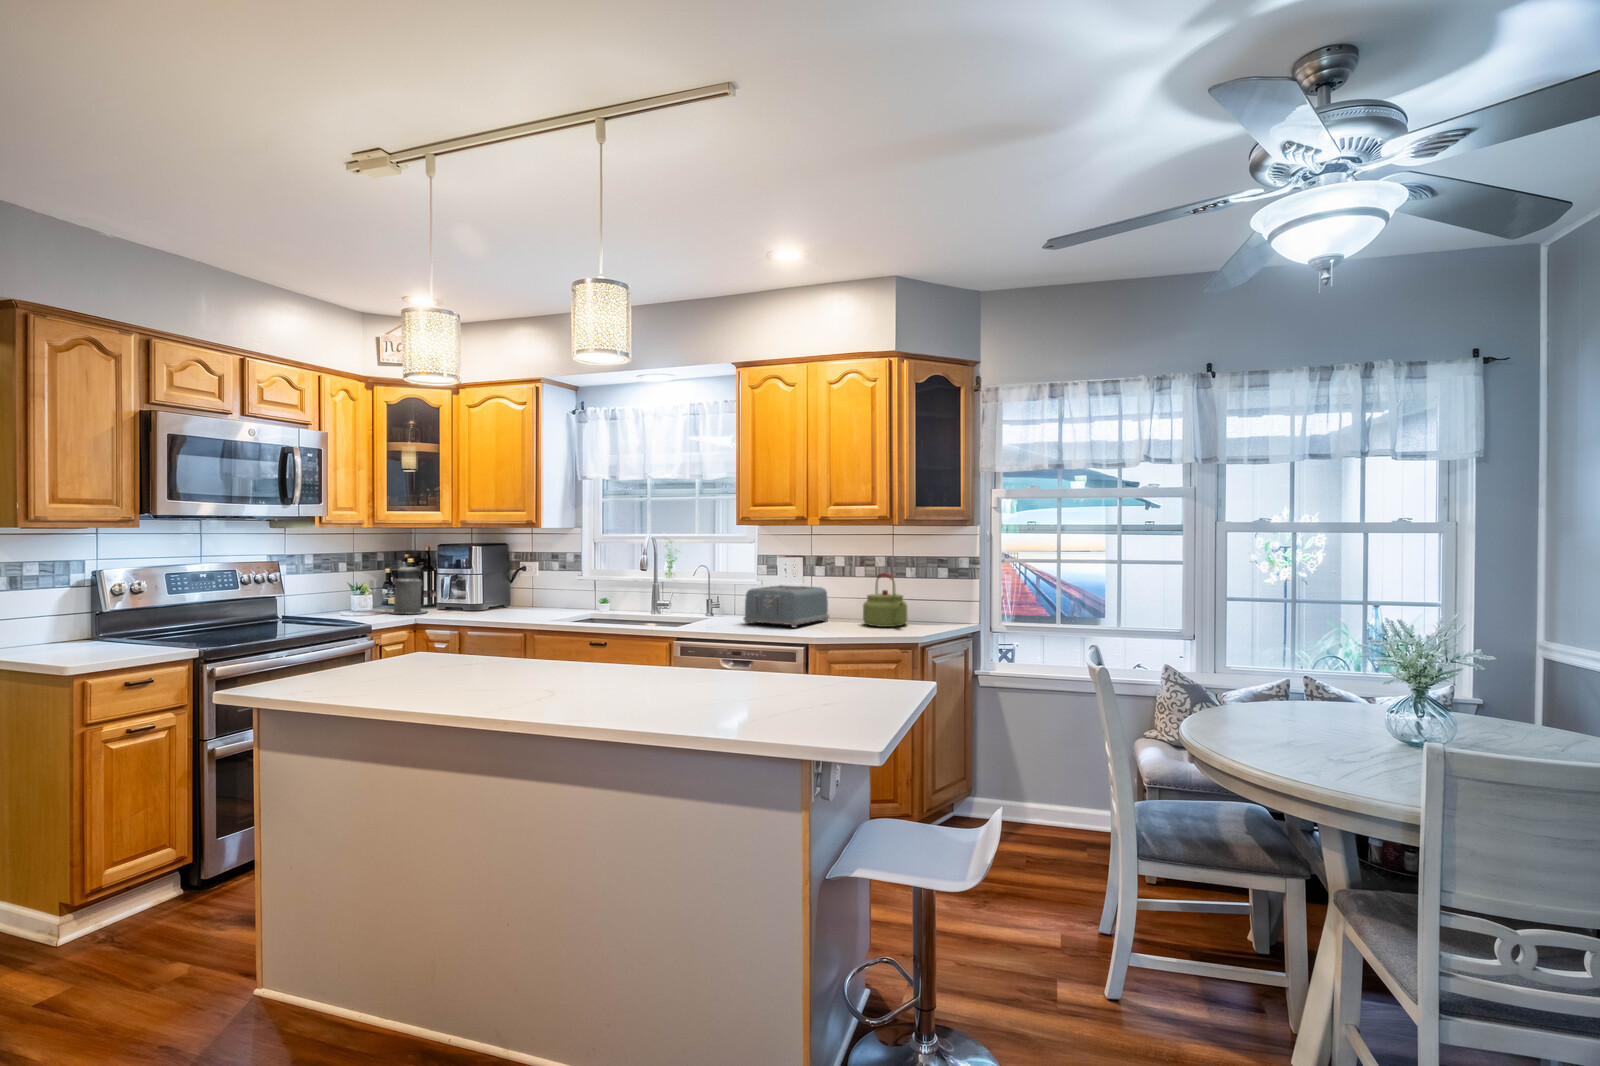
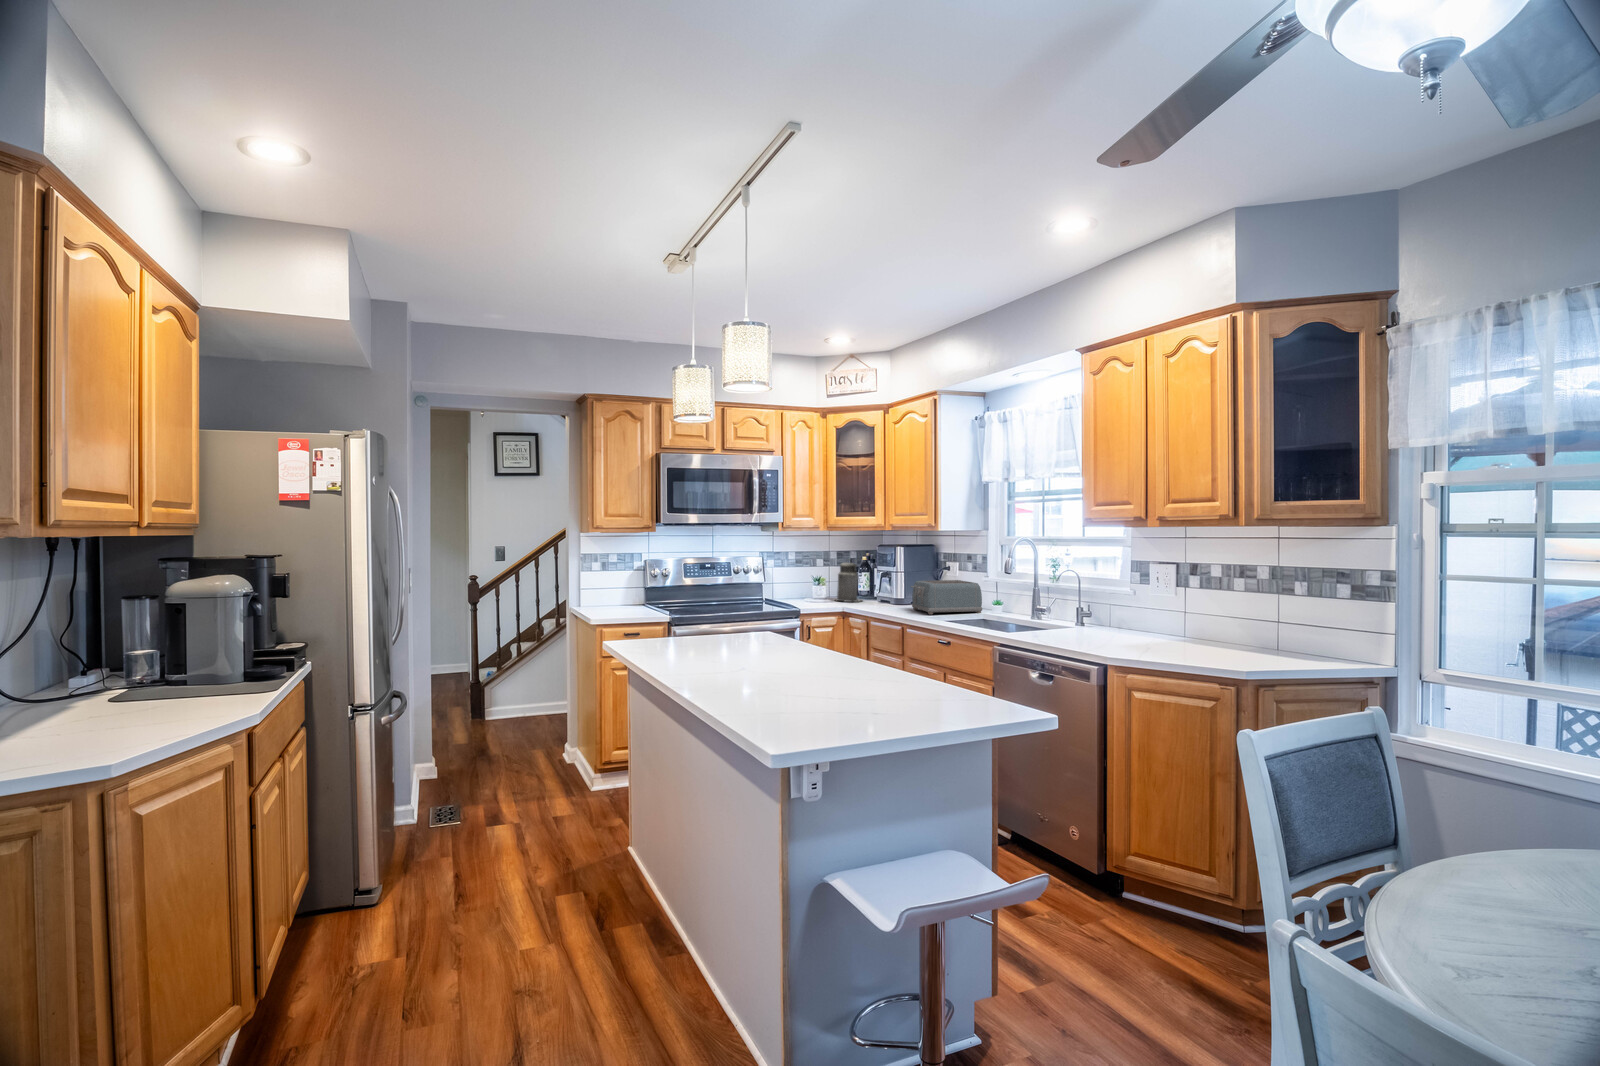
kettle: present [863,573,907,627] -> none [1215,587,1280,656]
toaster: present [744,585,829,627] -> present [911,580,982,614]

